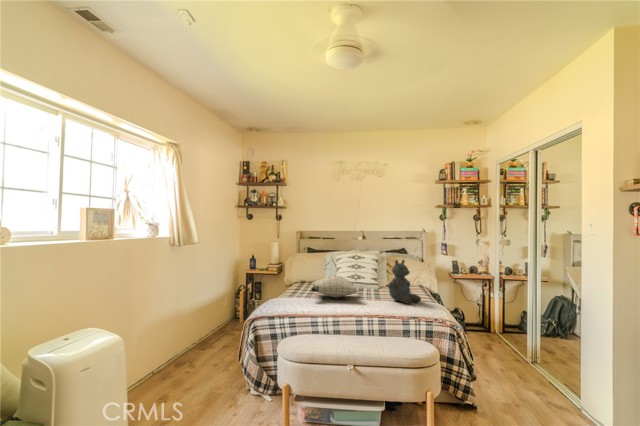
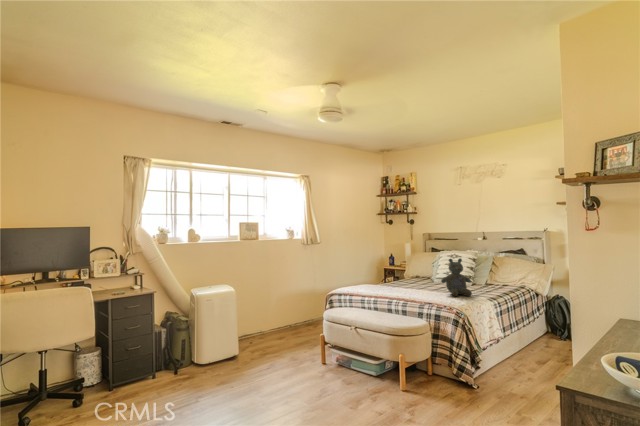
pillow: present [311,276,358,298] -> none [381,271,429,288]

